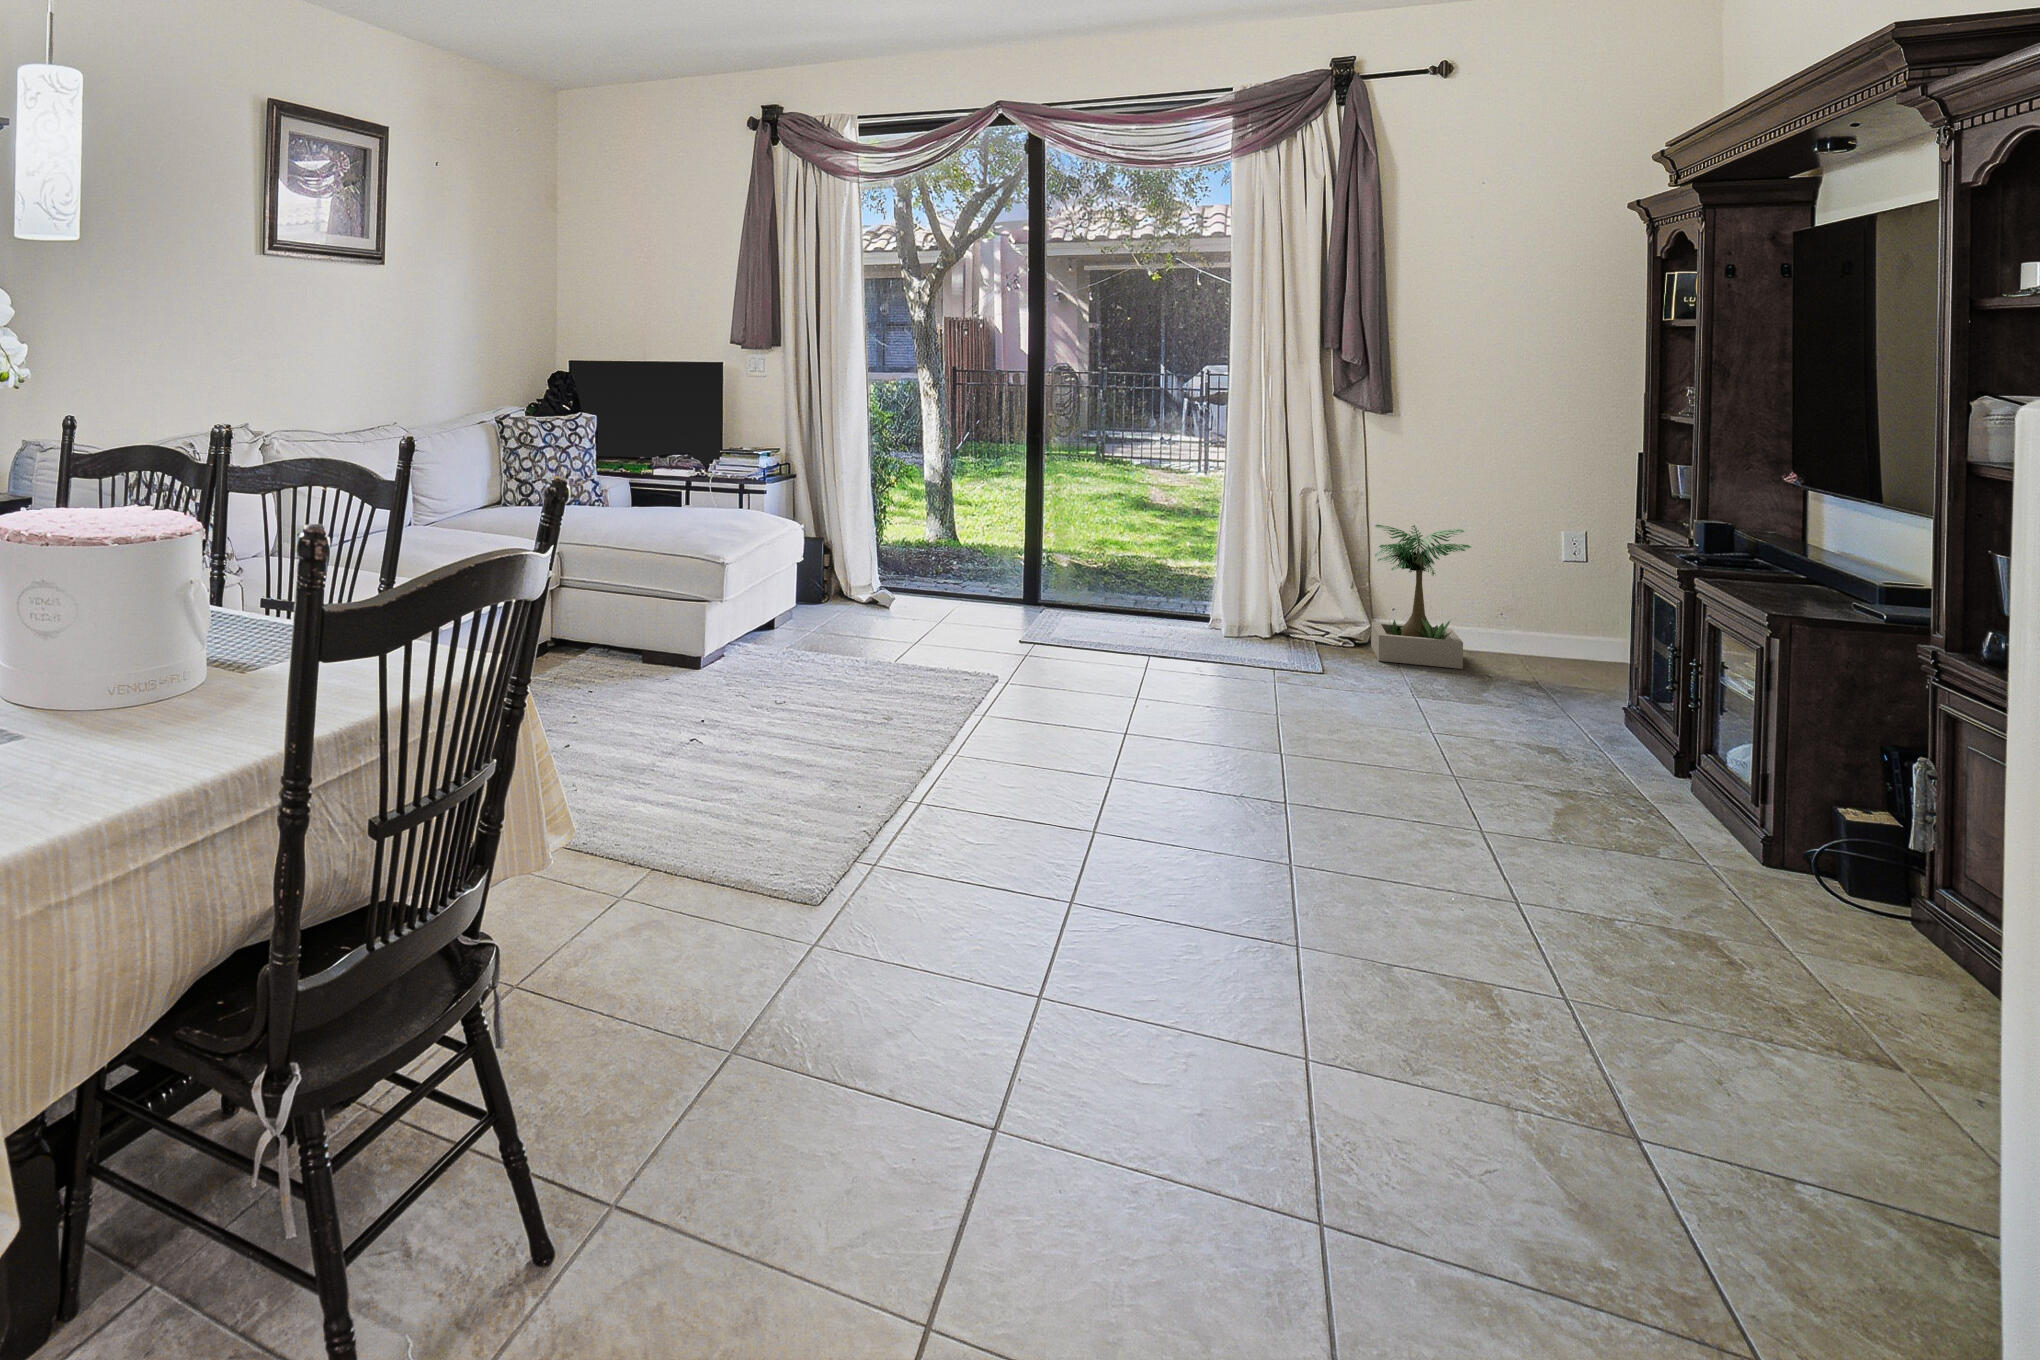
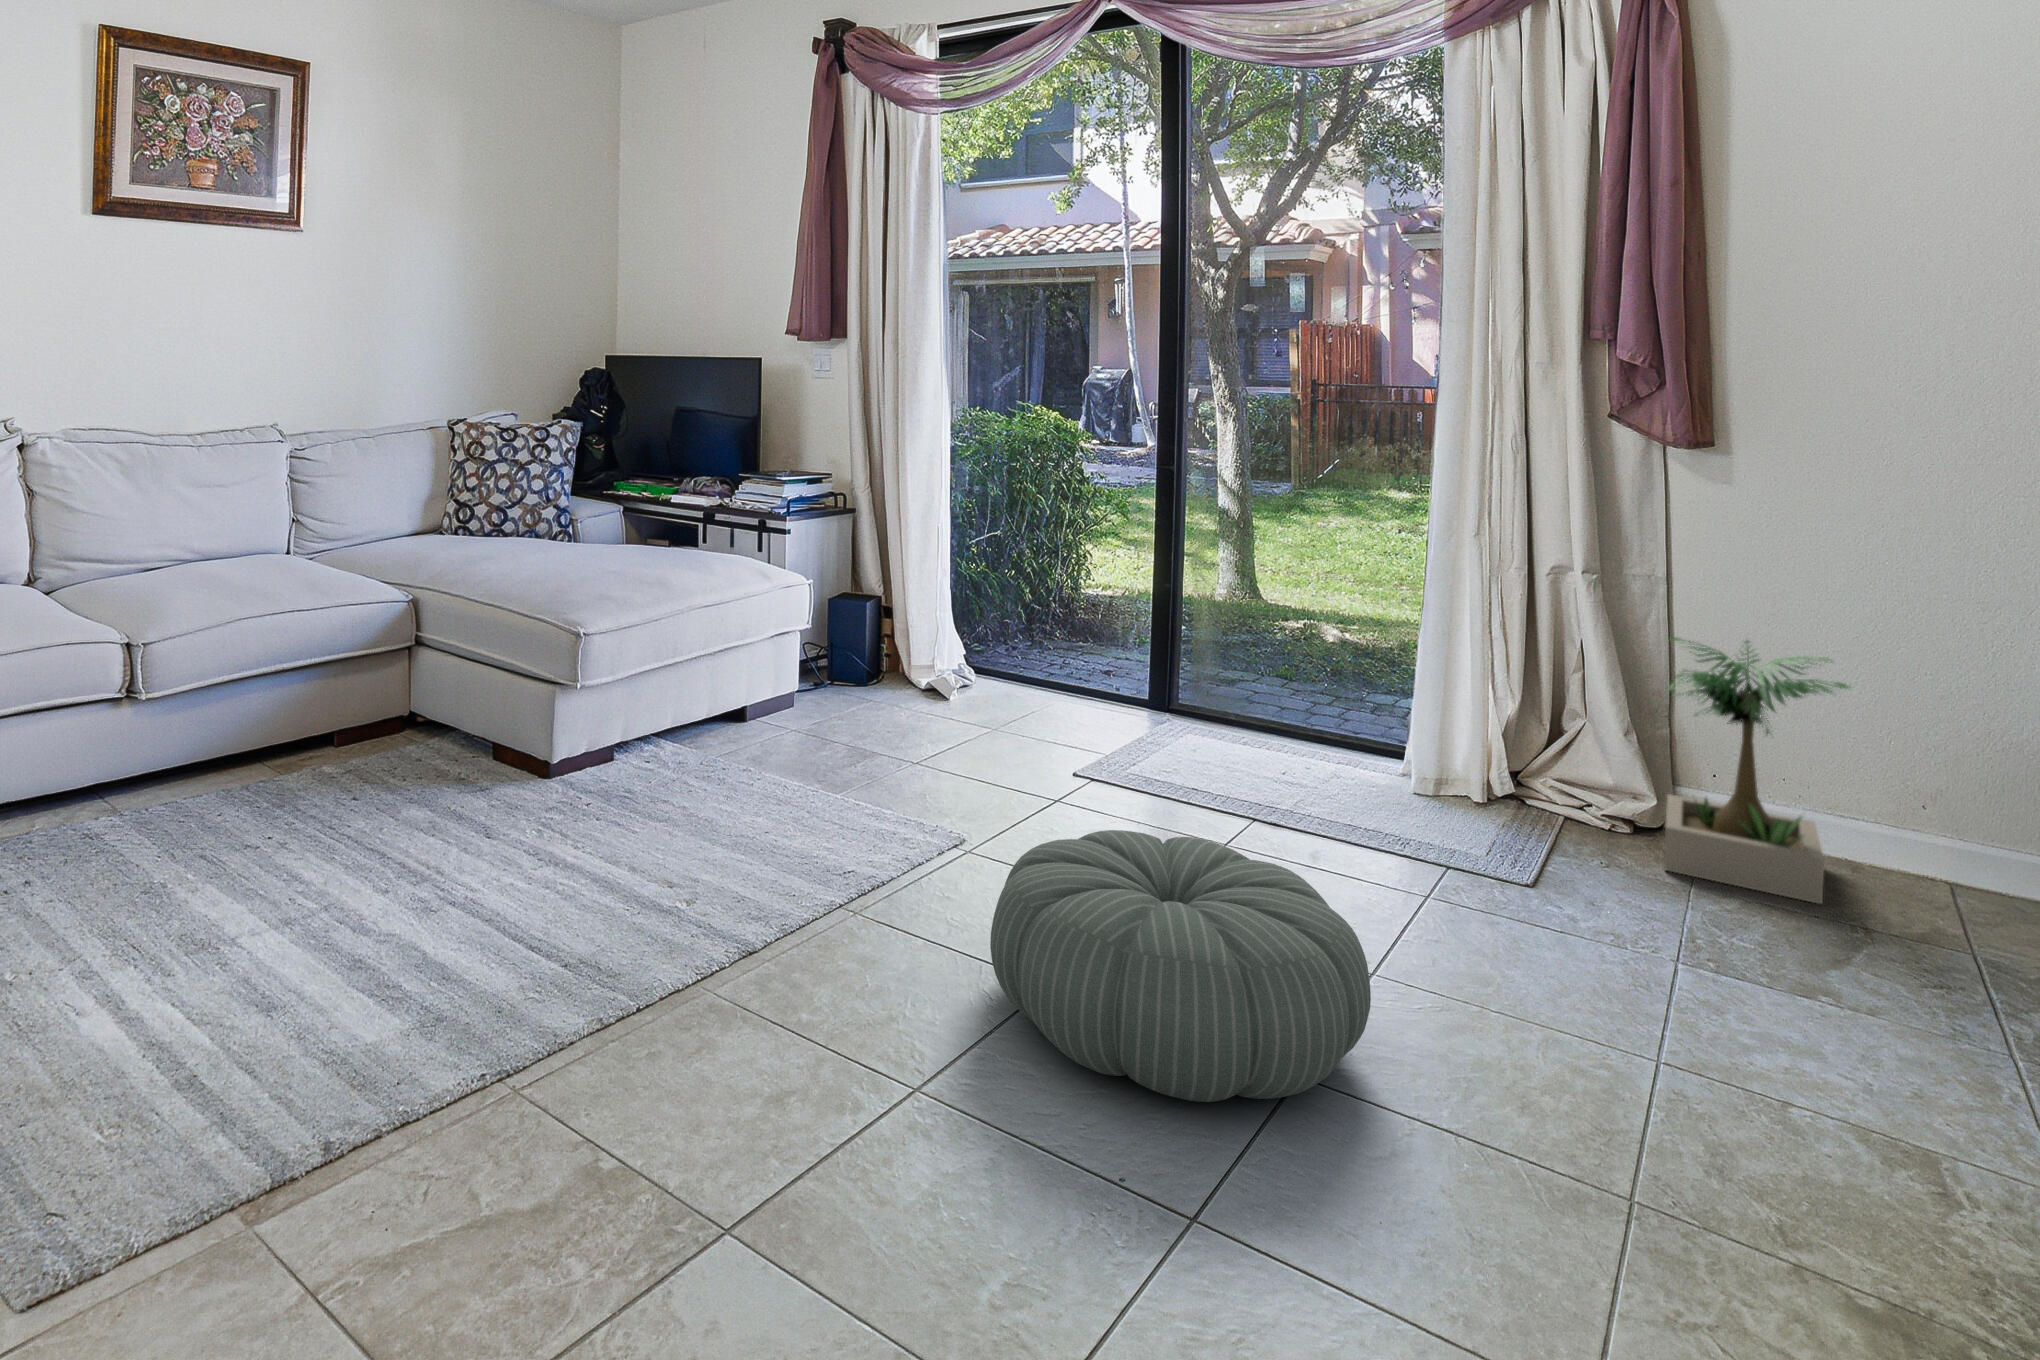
pouf: none [1072,639,1288,755] -> present [990,830,1371,1102]

